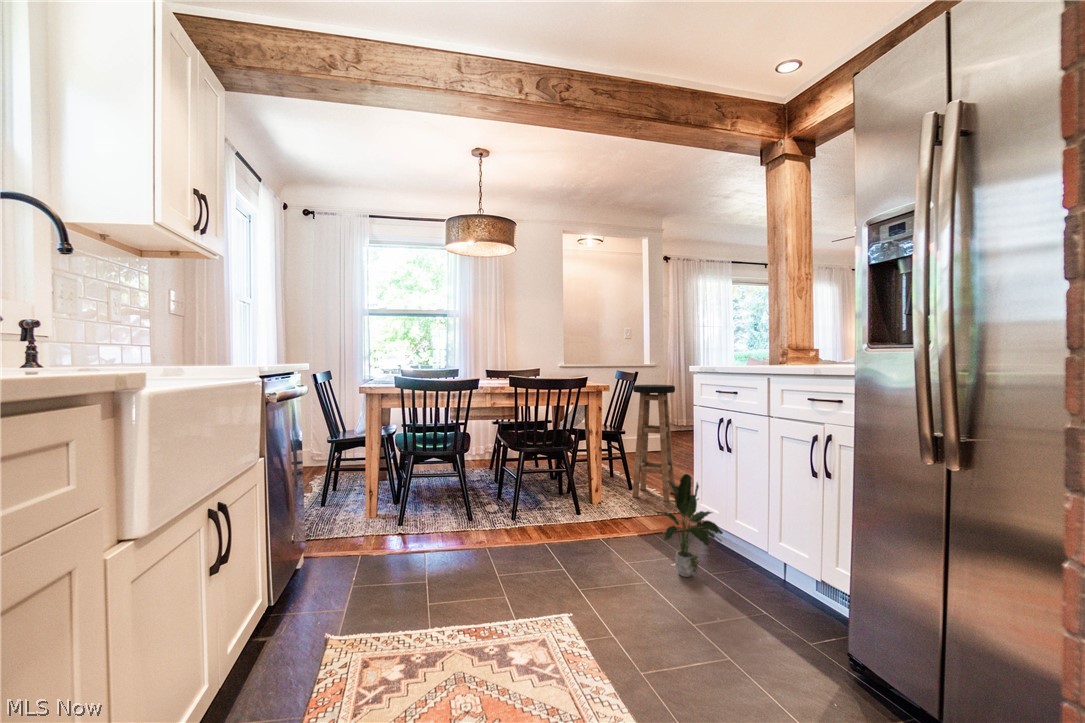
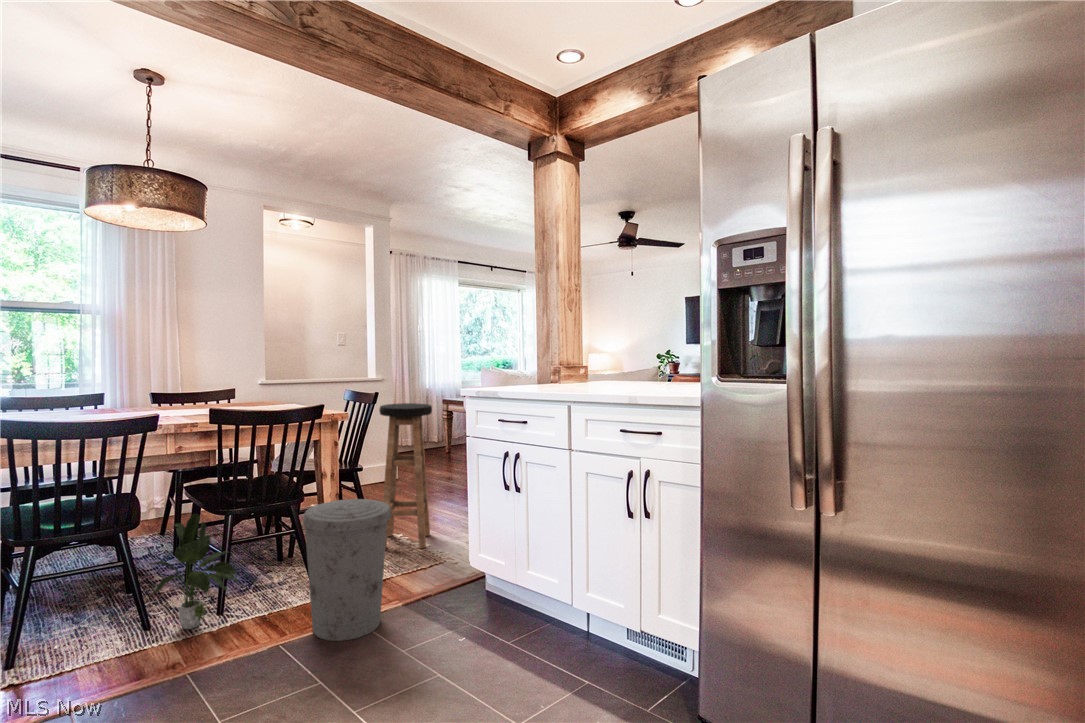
trash can: none [561,448,626,553] -> present [303,499,391,641]
potted plant: present [654,474,723,577] -> present [145,514,238,629]

